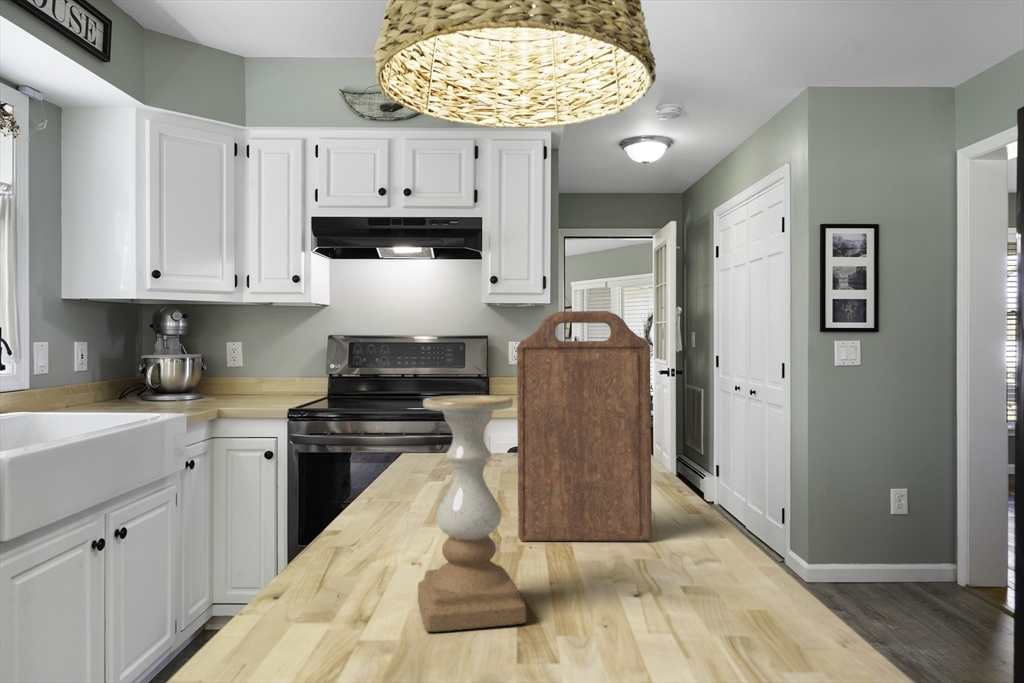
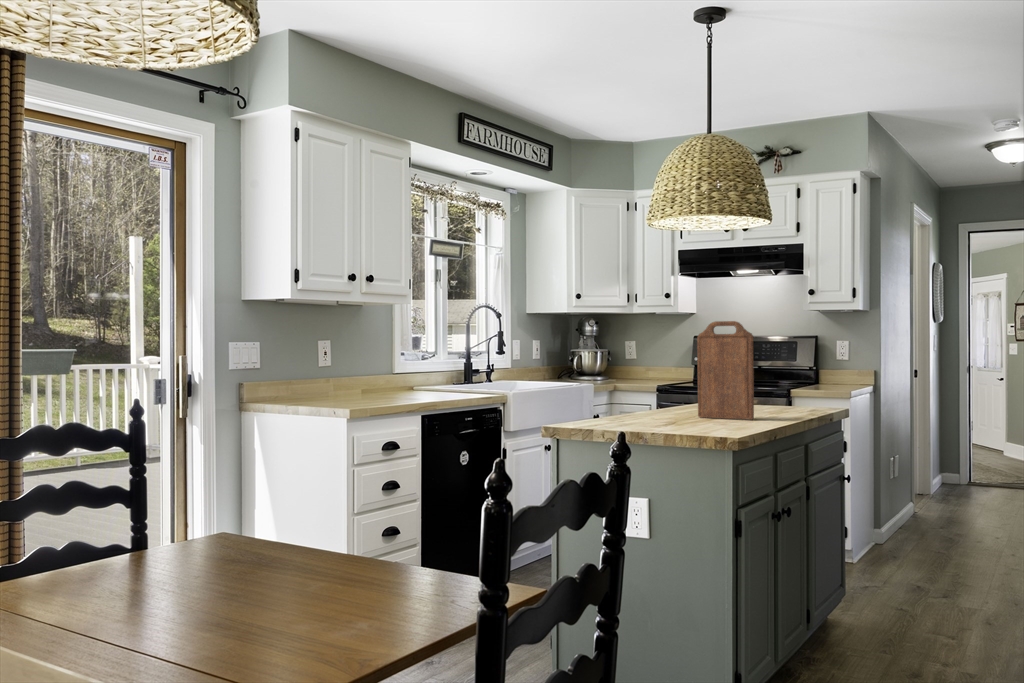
candle holder: present [418,395,526,632] -> none [634,352,671,423]

